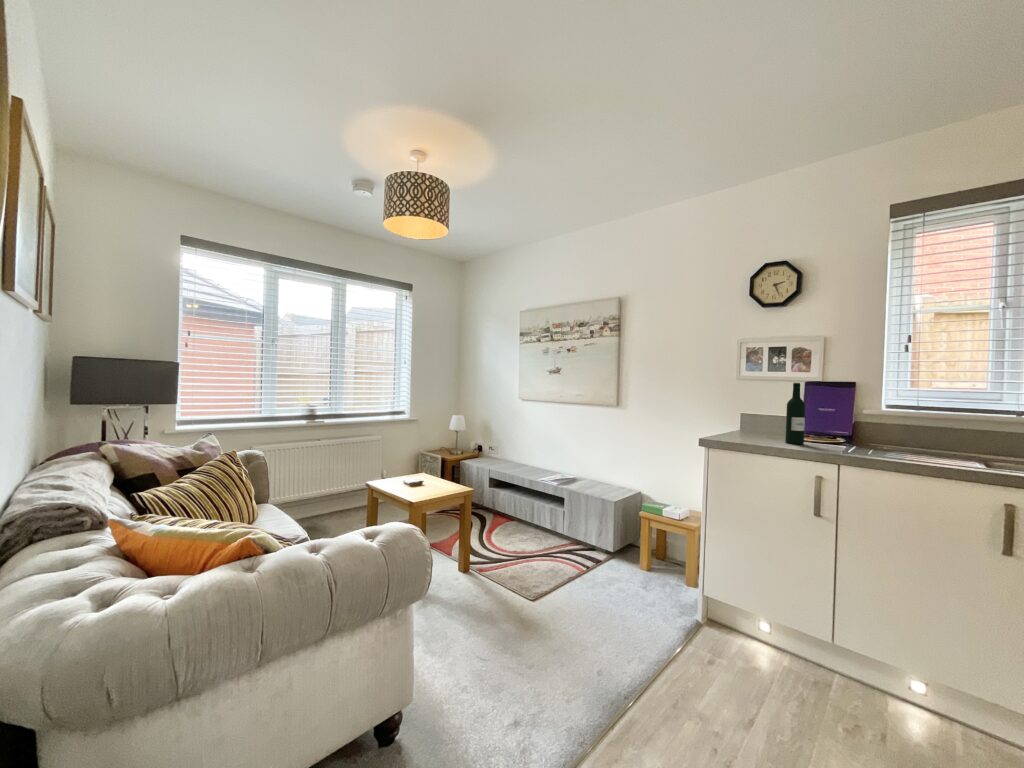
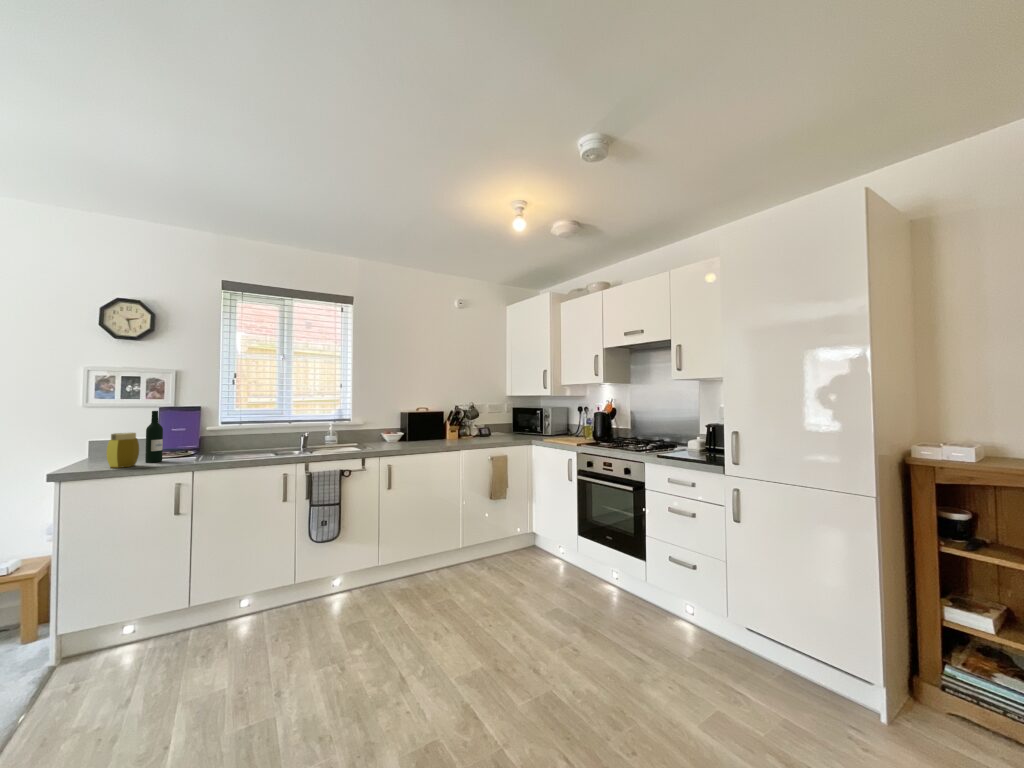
jar: none [747,405,778,444] -> present [107,433,139,468]

